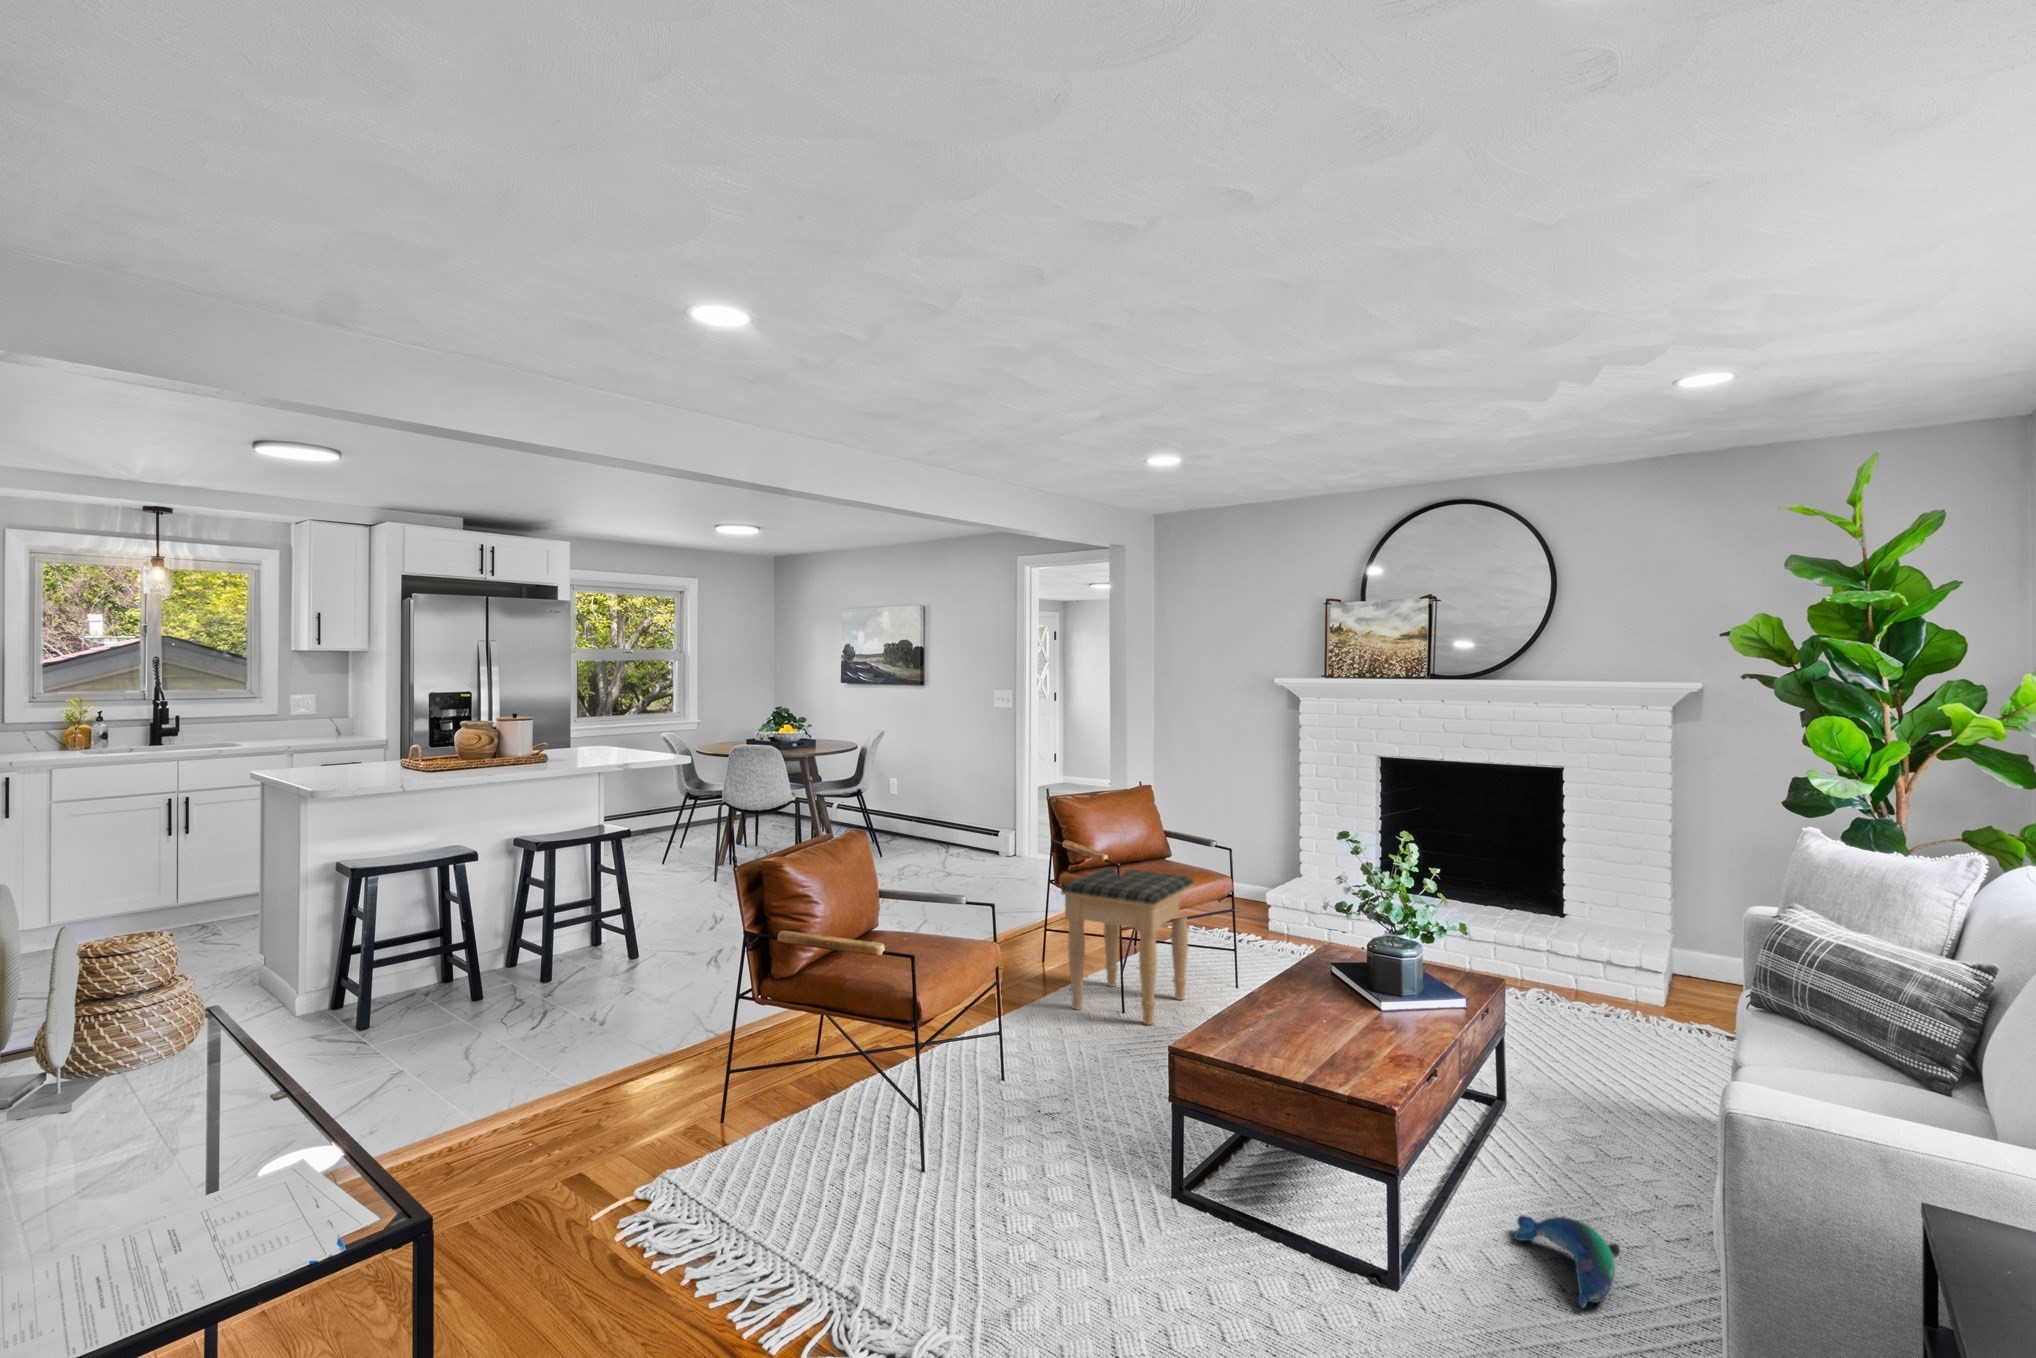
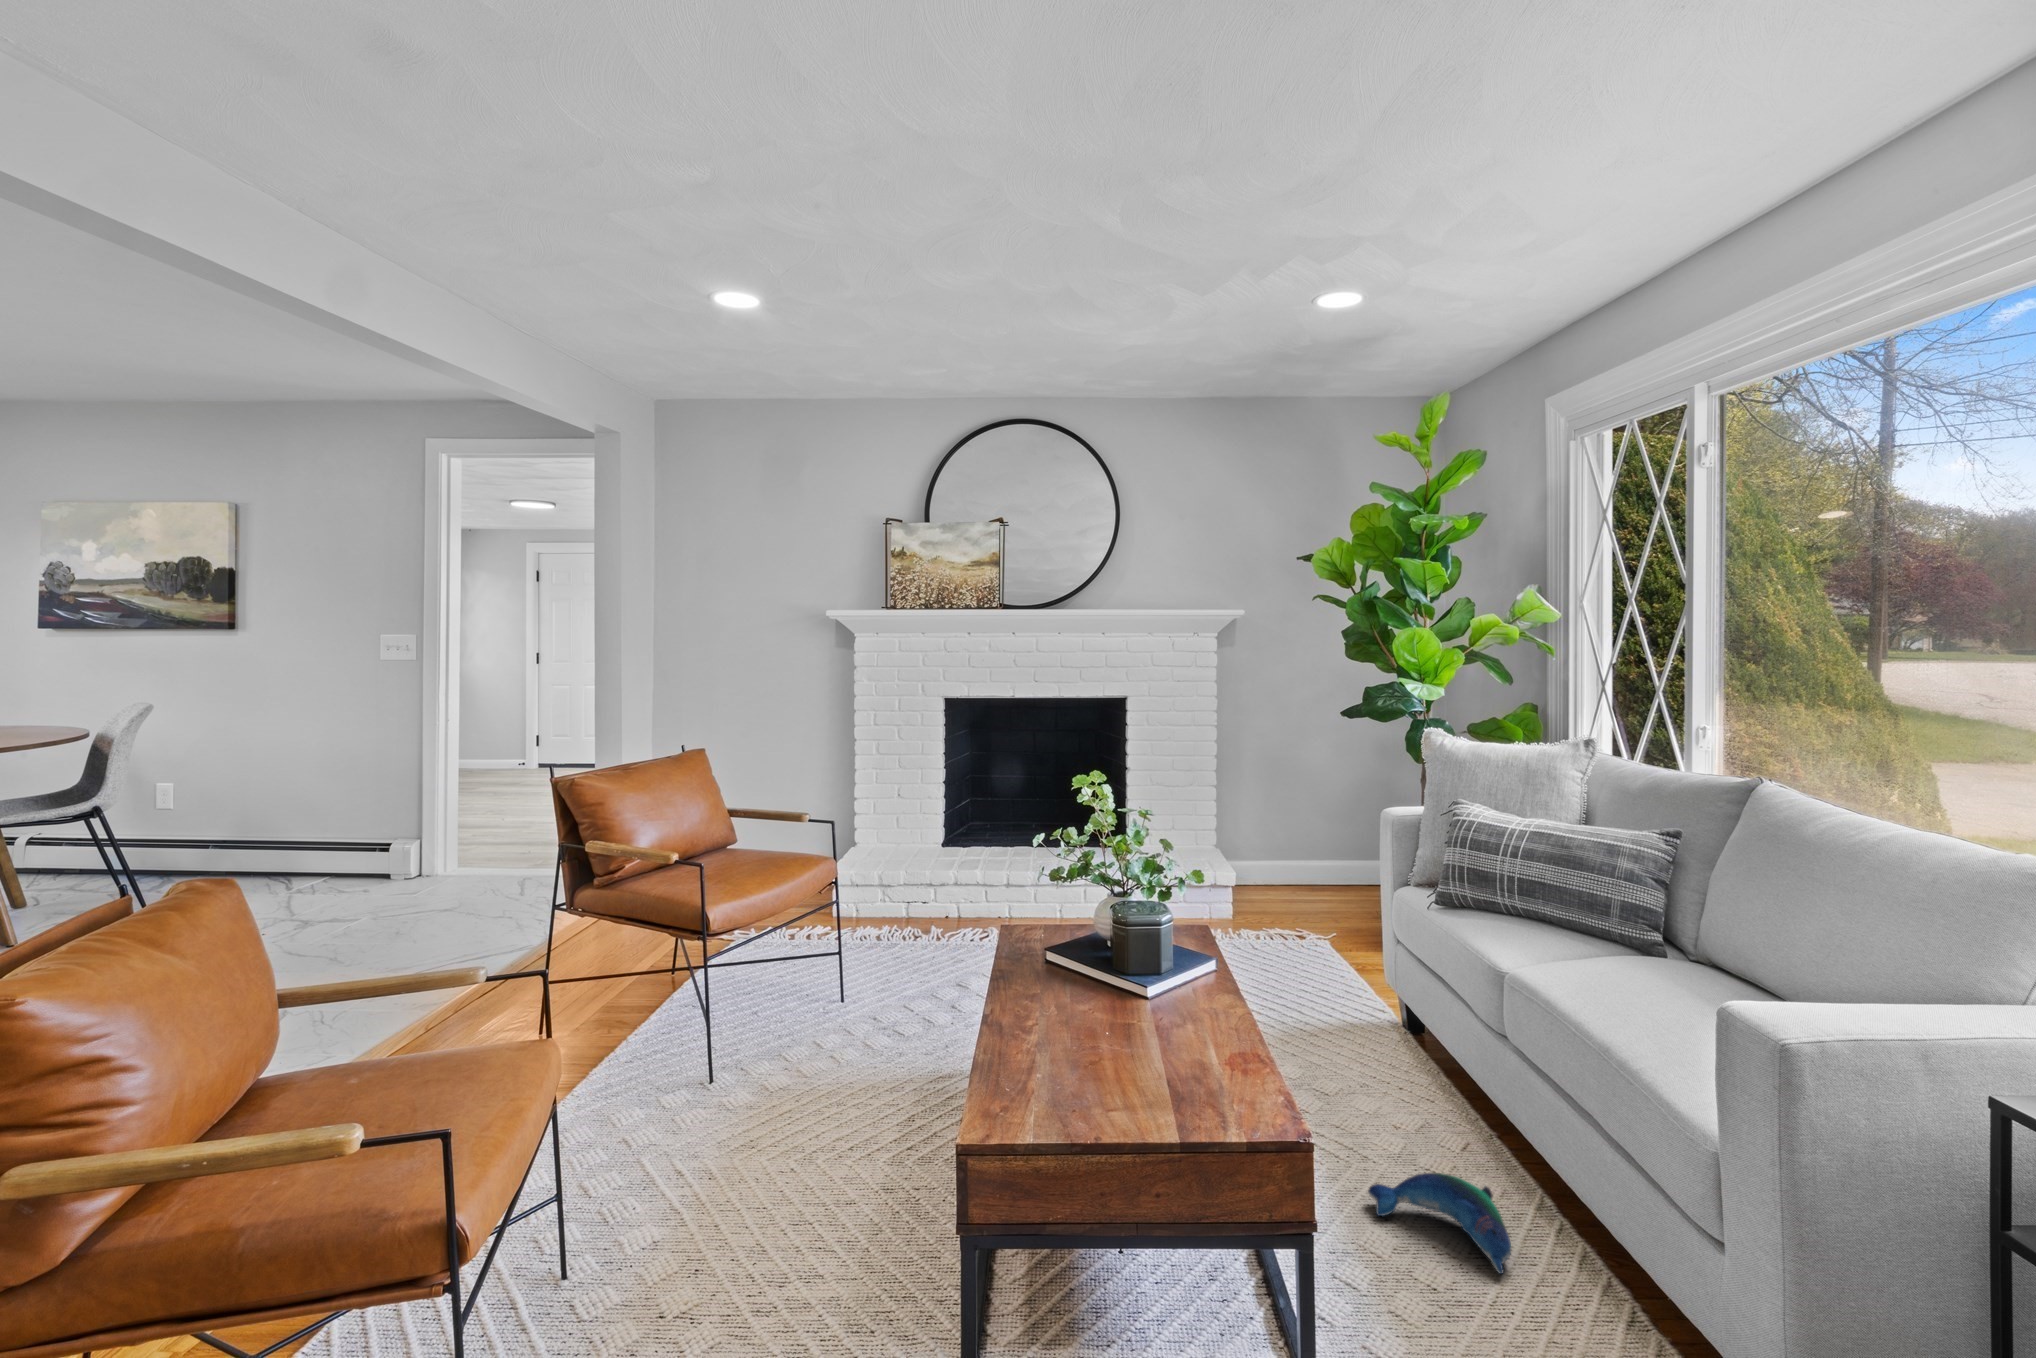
footstool: present [1061,868,1194,1025] -> none [644,859,818,1075]

